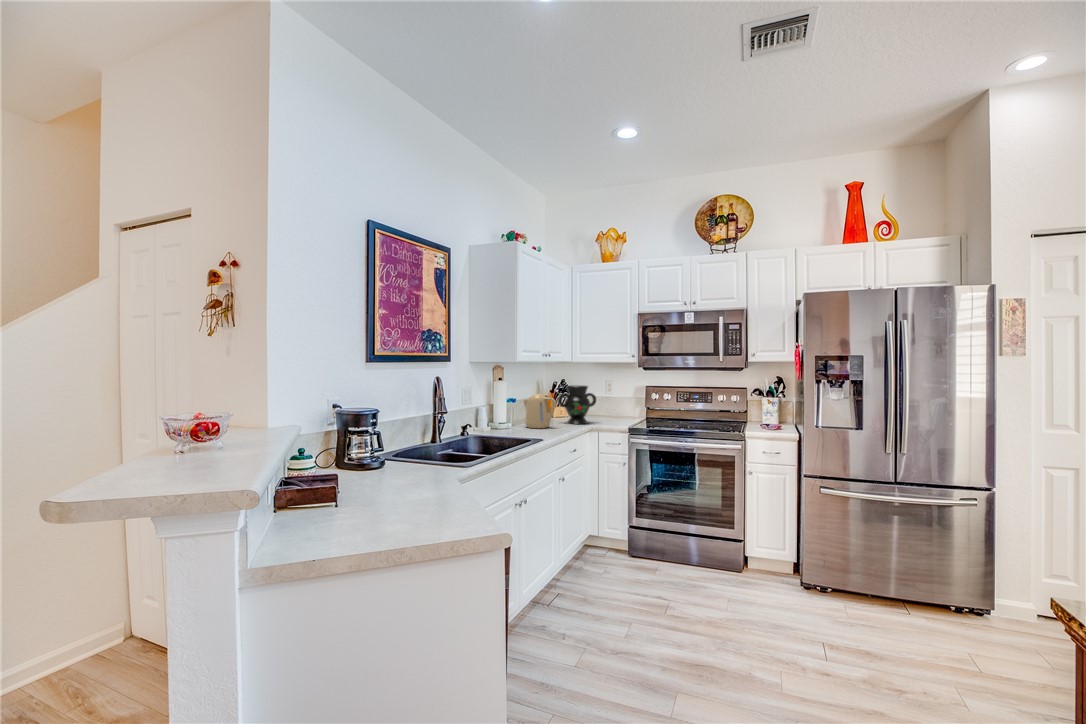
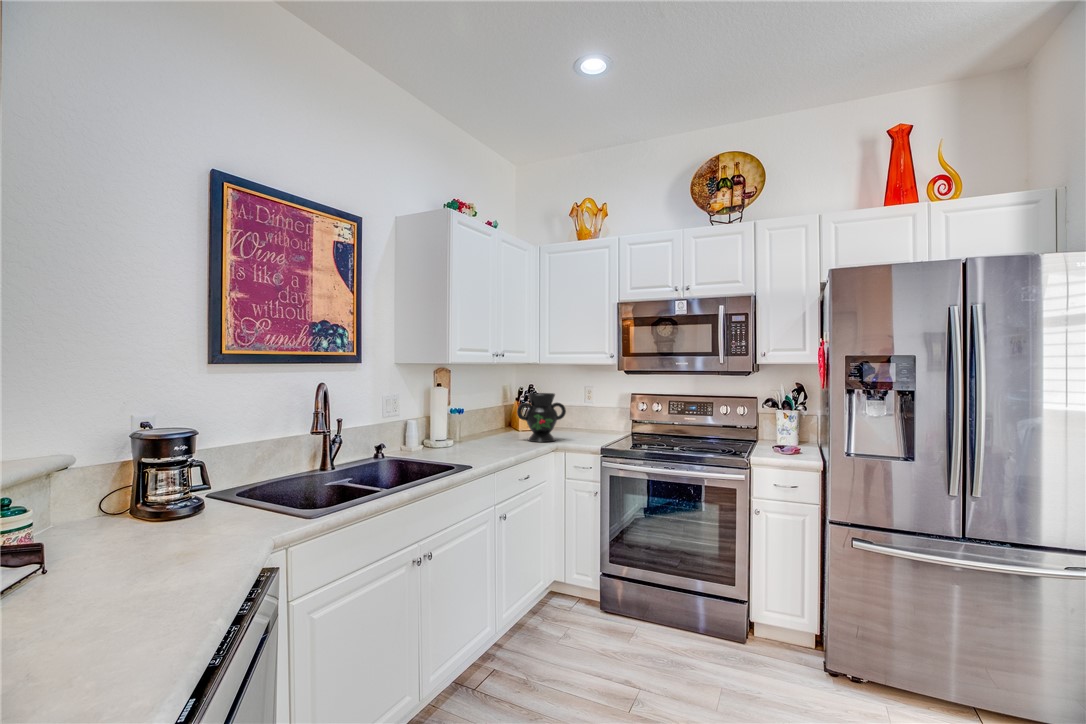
kettle: present [523,393,556,428] -> none [468,403,508,448]

